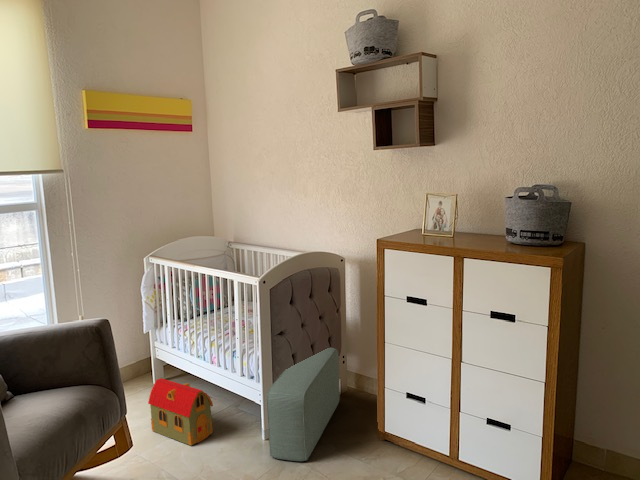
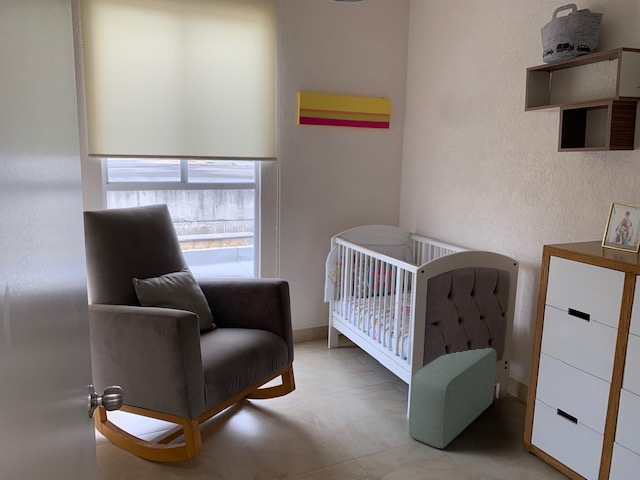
toy house: present [148,378,213,446] -> none [315,343,367,408]

